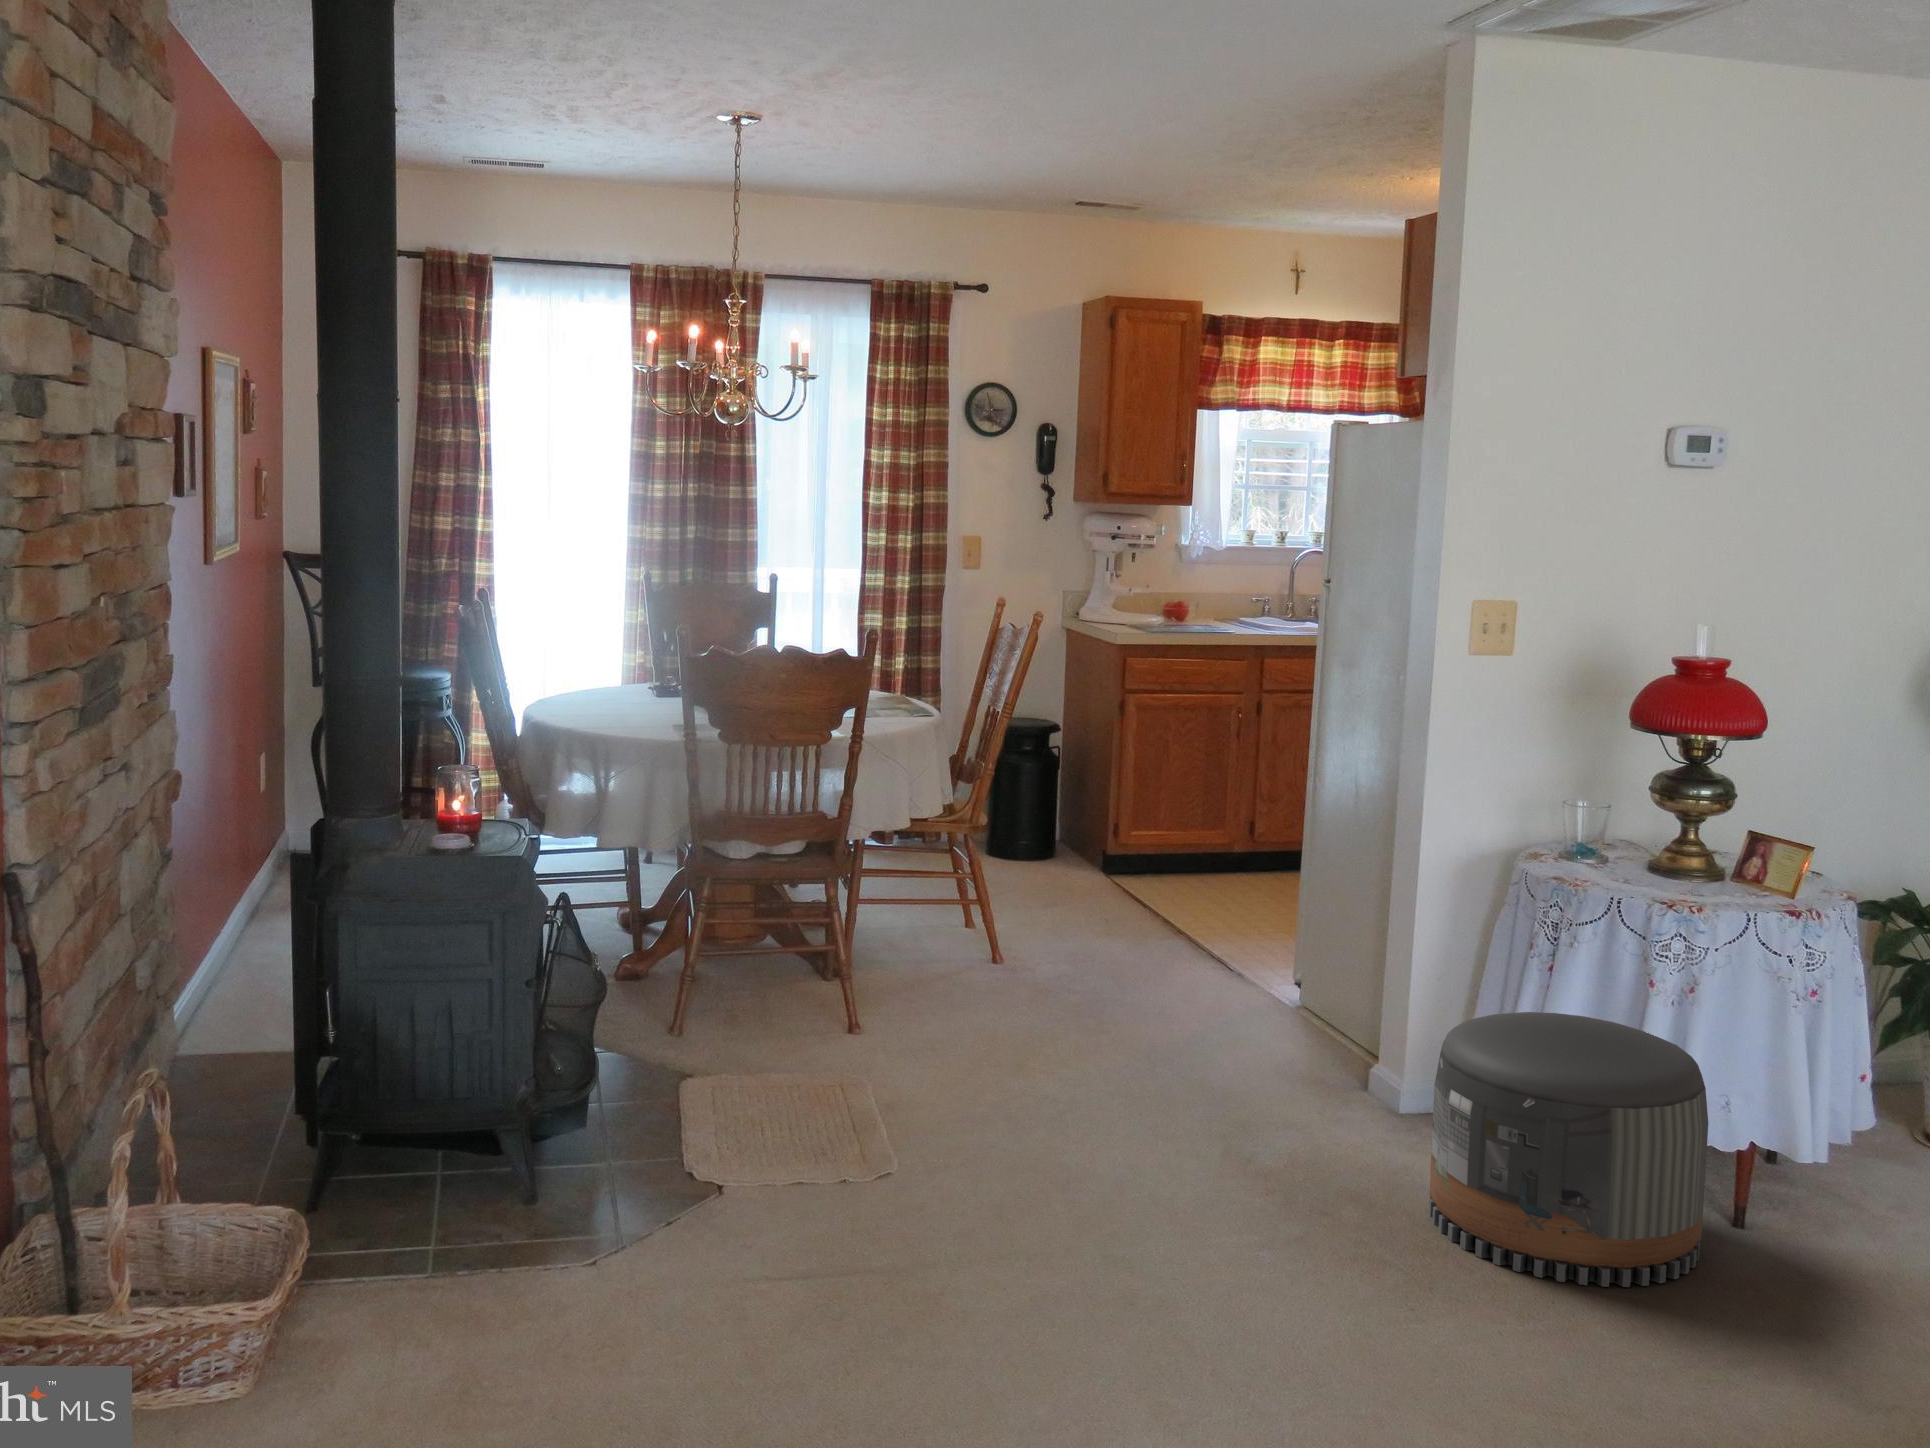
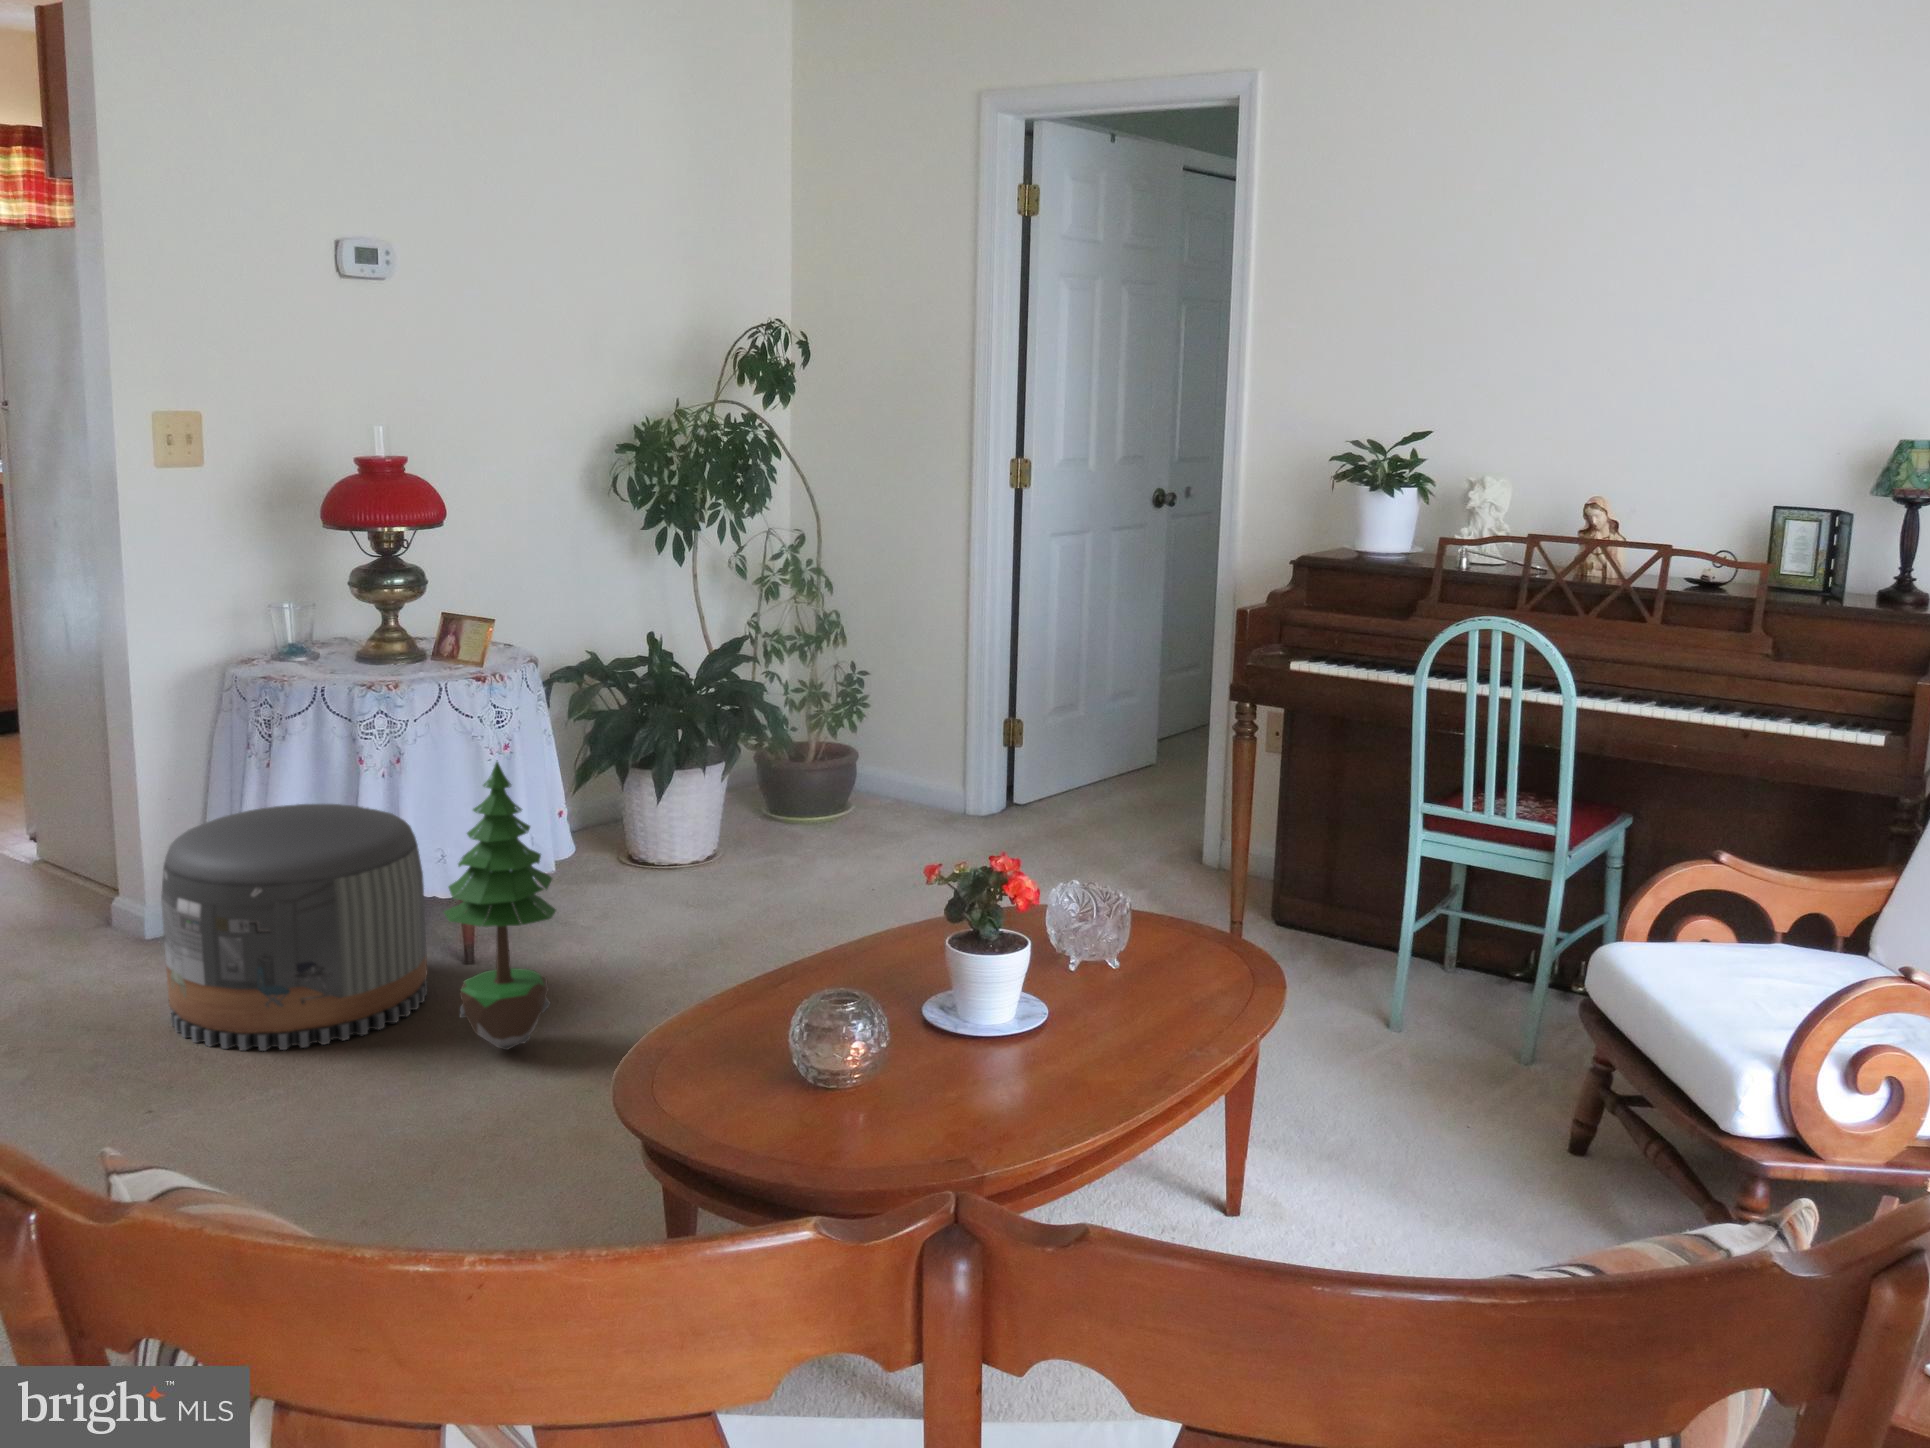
potted tree: none [1734,1015,1879,1361] -> present [444,762,556,1050]

